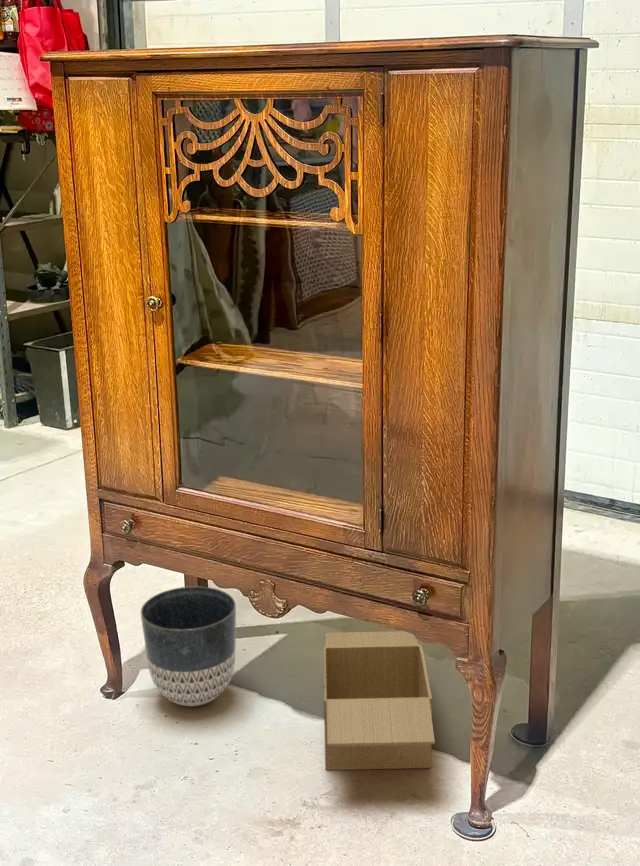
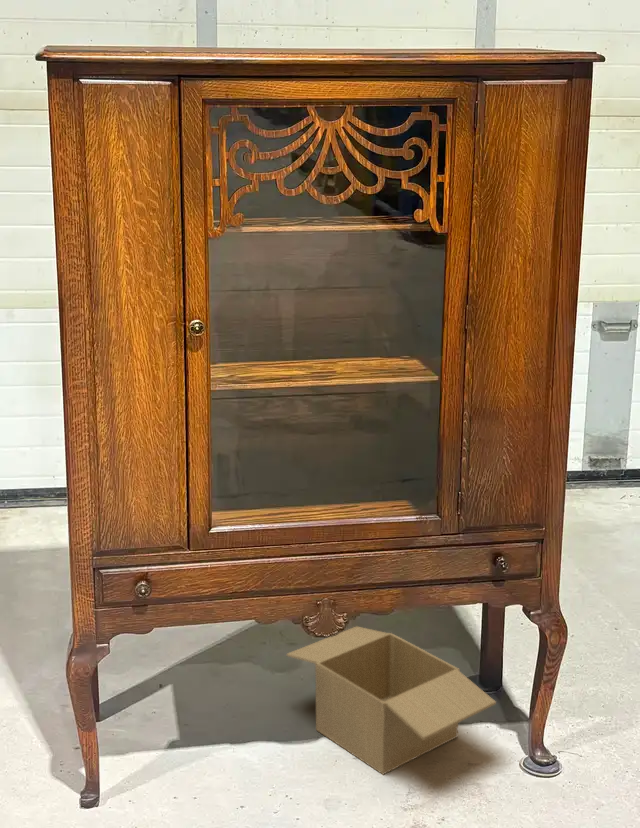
planter: present [141,586,236,706] -> none [126,642,232,778]

